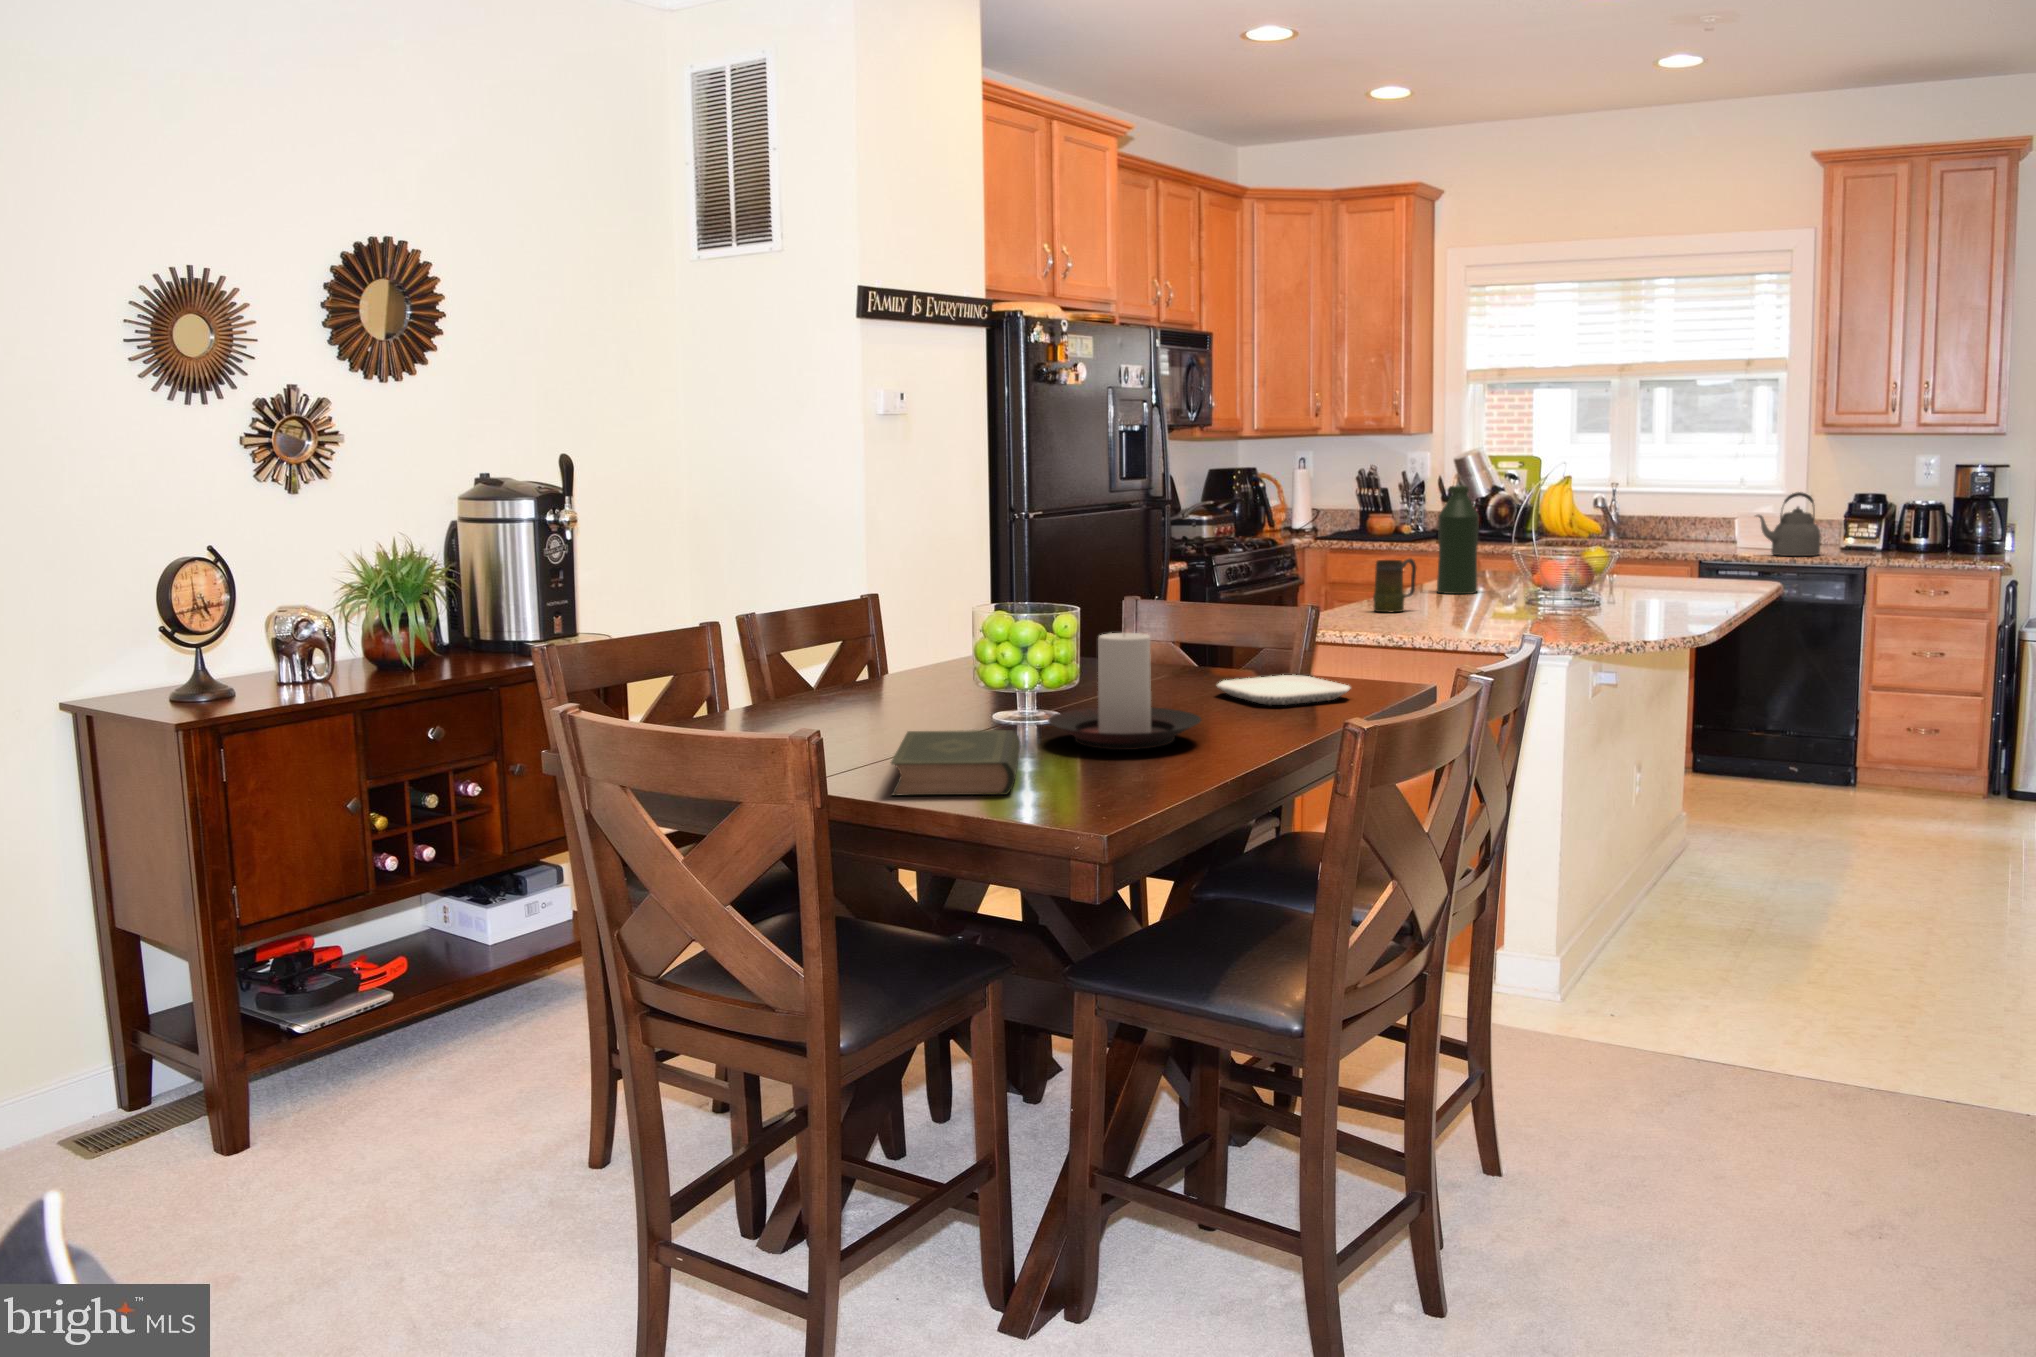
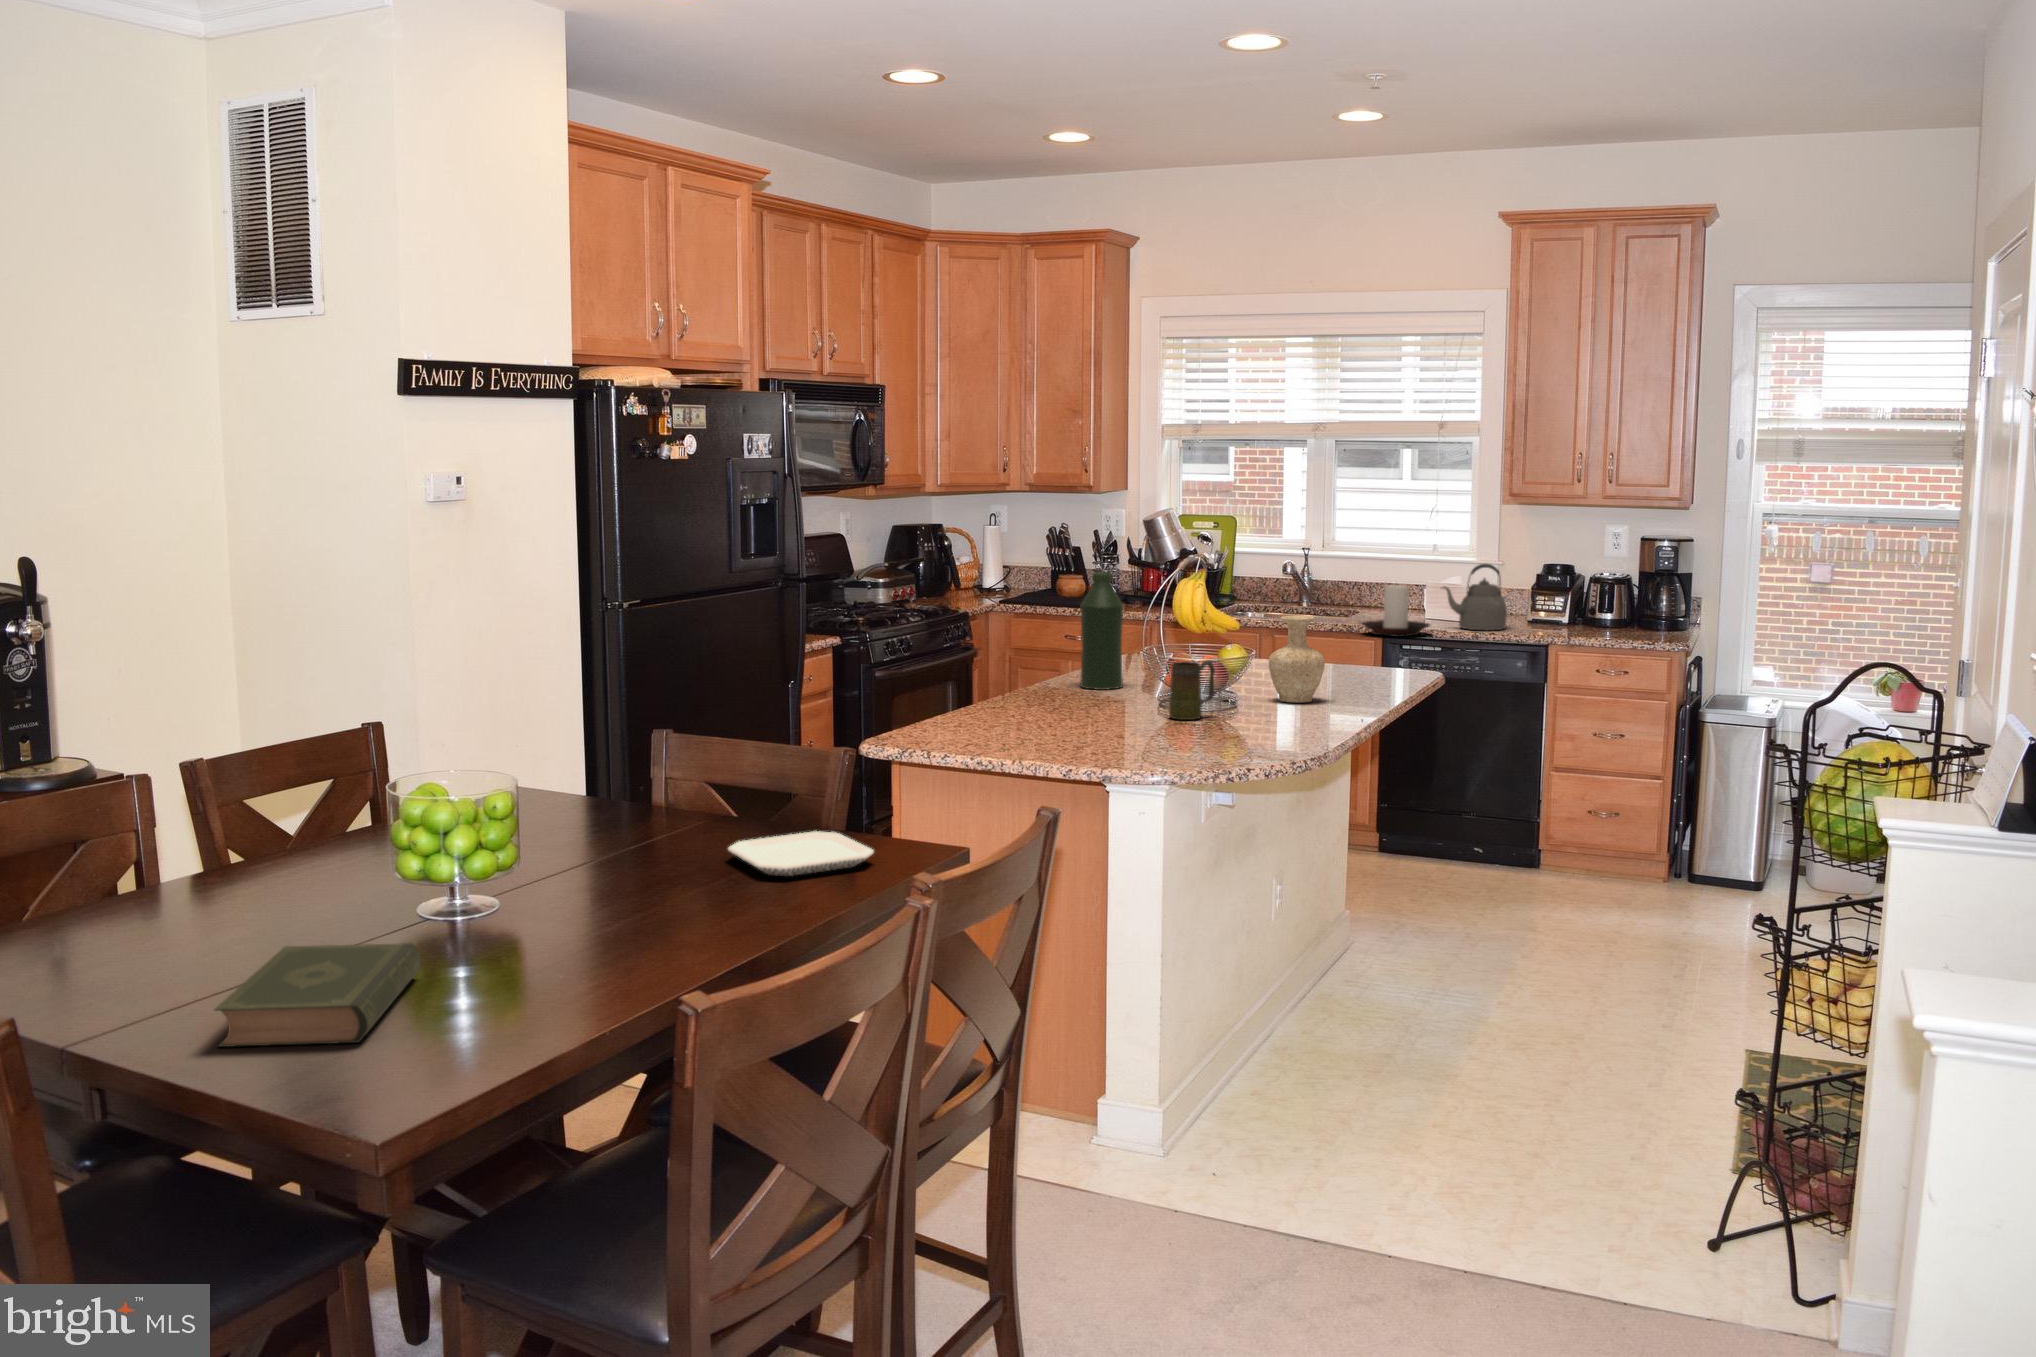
vase: none [1629,520,1684,601] -> present [1269,616,1325,703]
mug: present [1373,559,1416,612] -> present [1169,660,1215,720]
candle holder: present [1048,631,1202,750] -> present [1361,585,1430,637]

